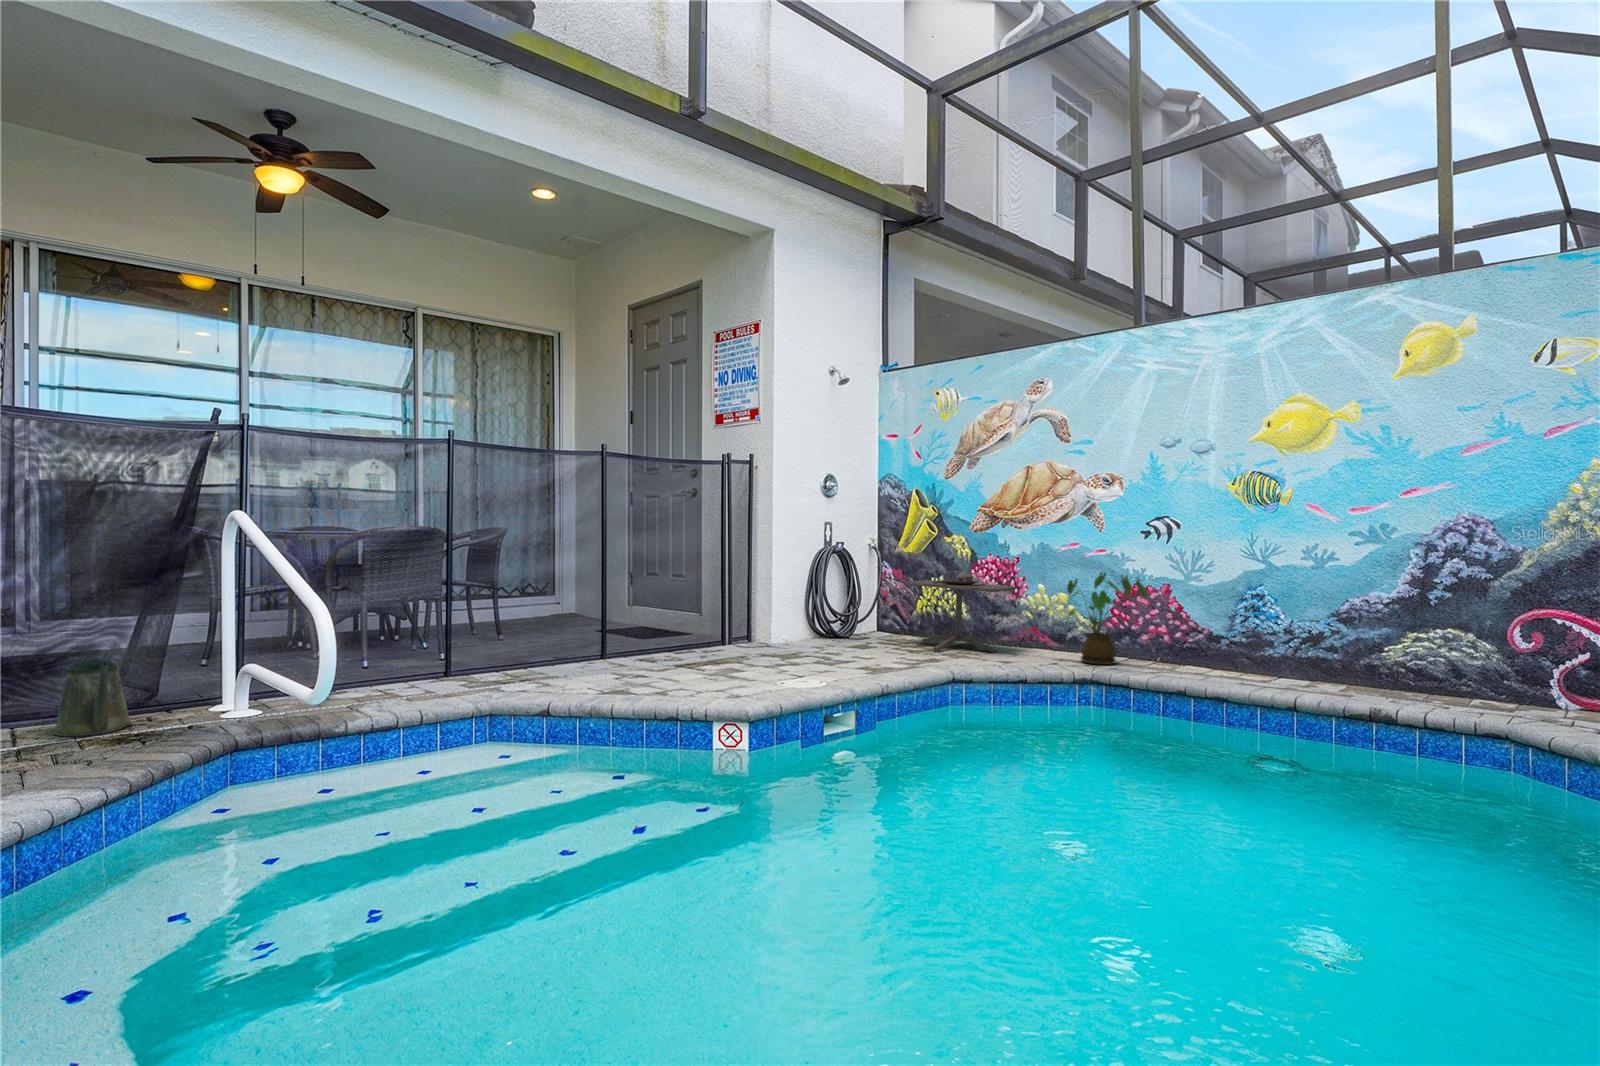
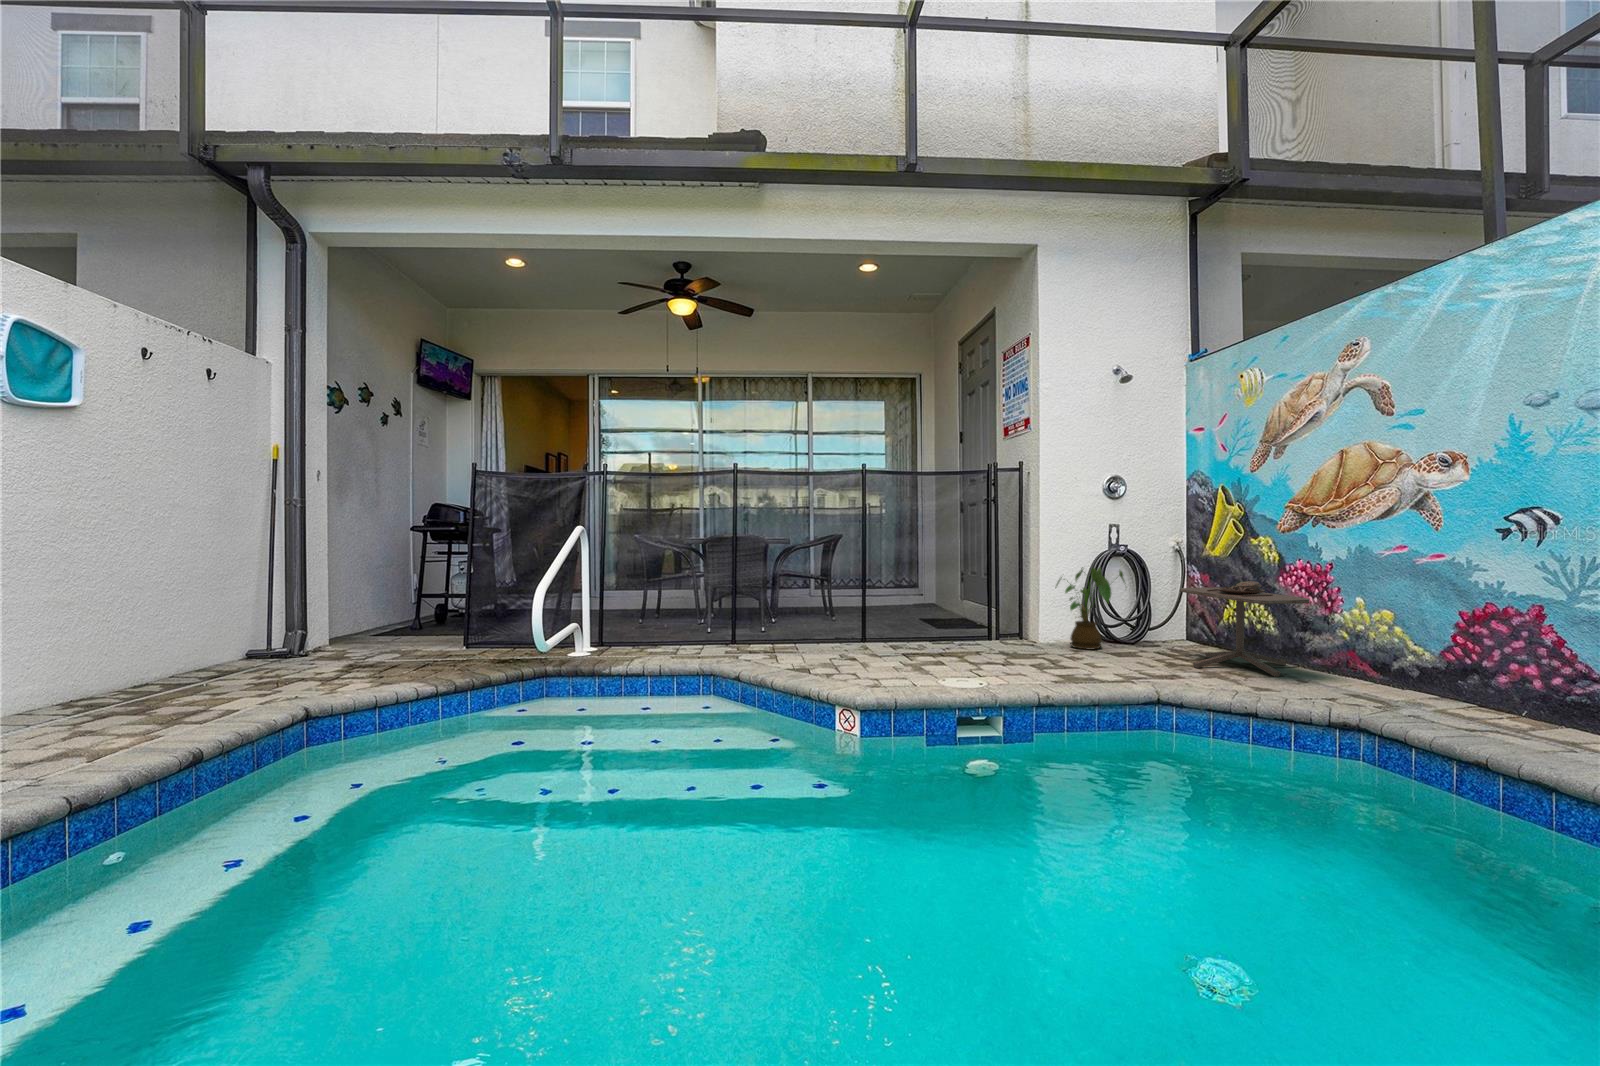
house plant: present [1067,573,1147,665] -> present [1056,567,1125,649]
watering can: present [53,658,132,736] -> none [514,614,550,655]

